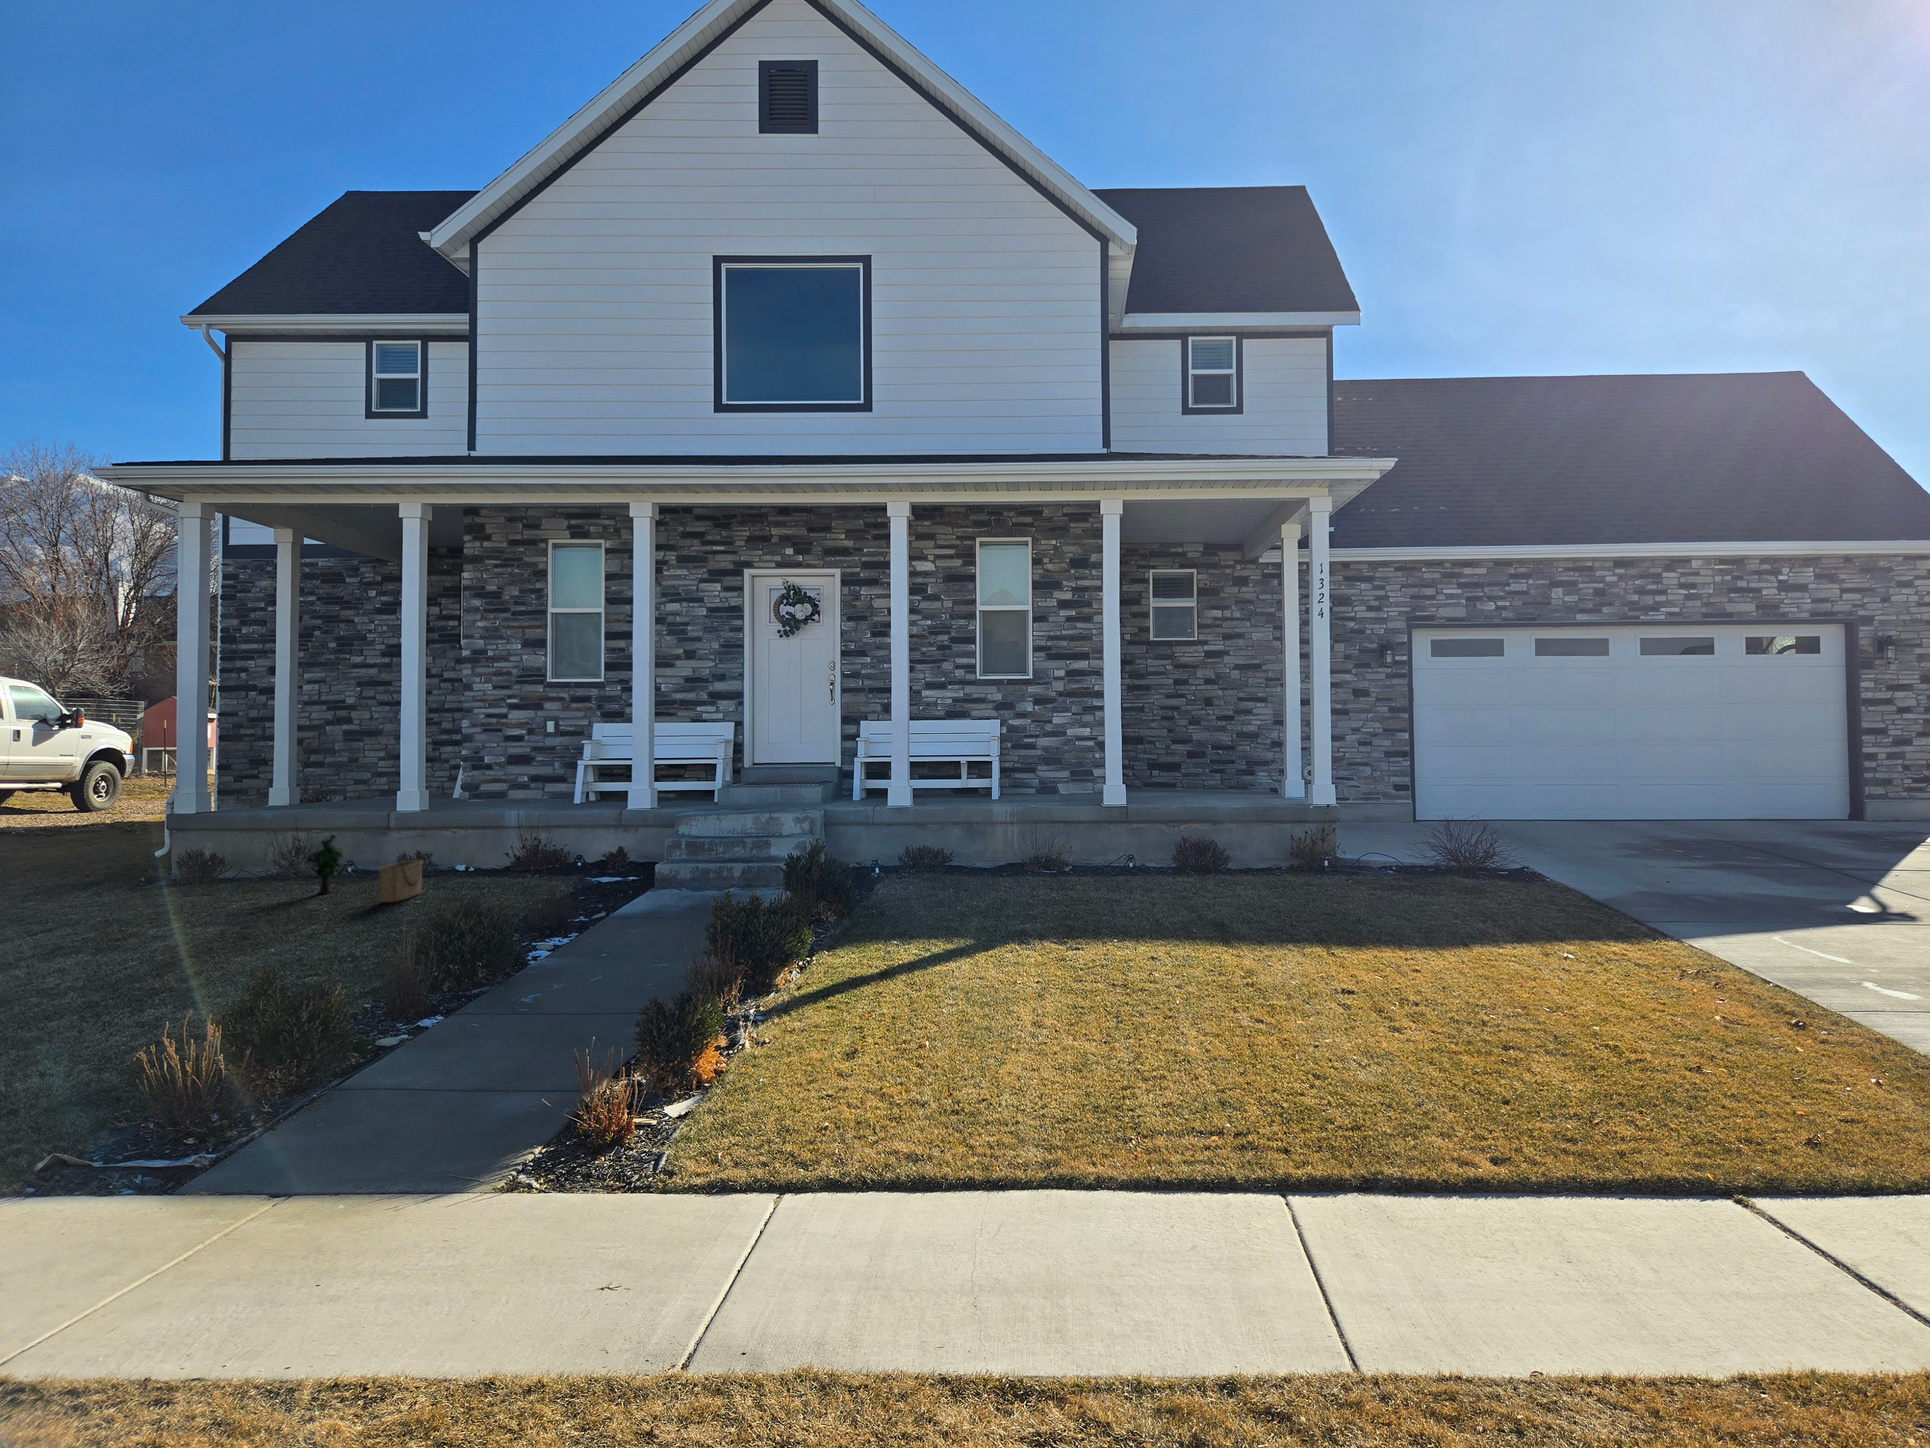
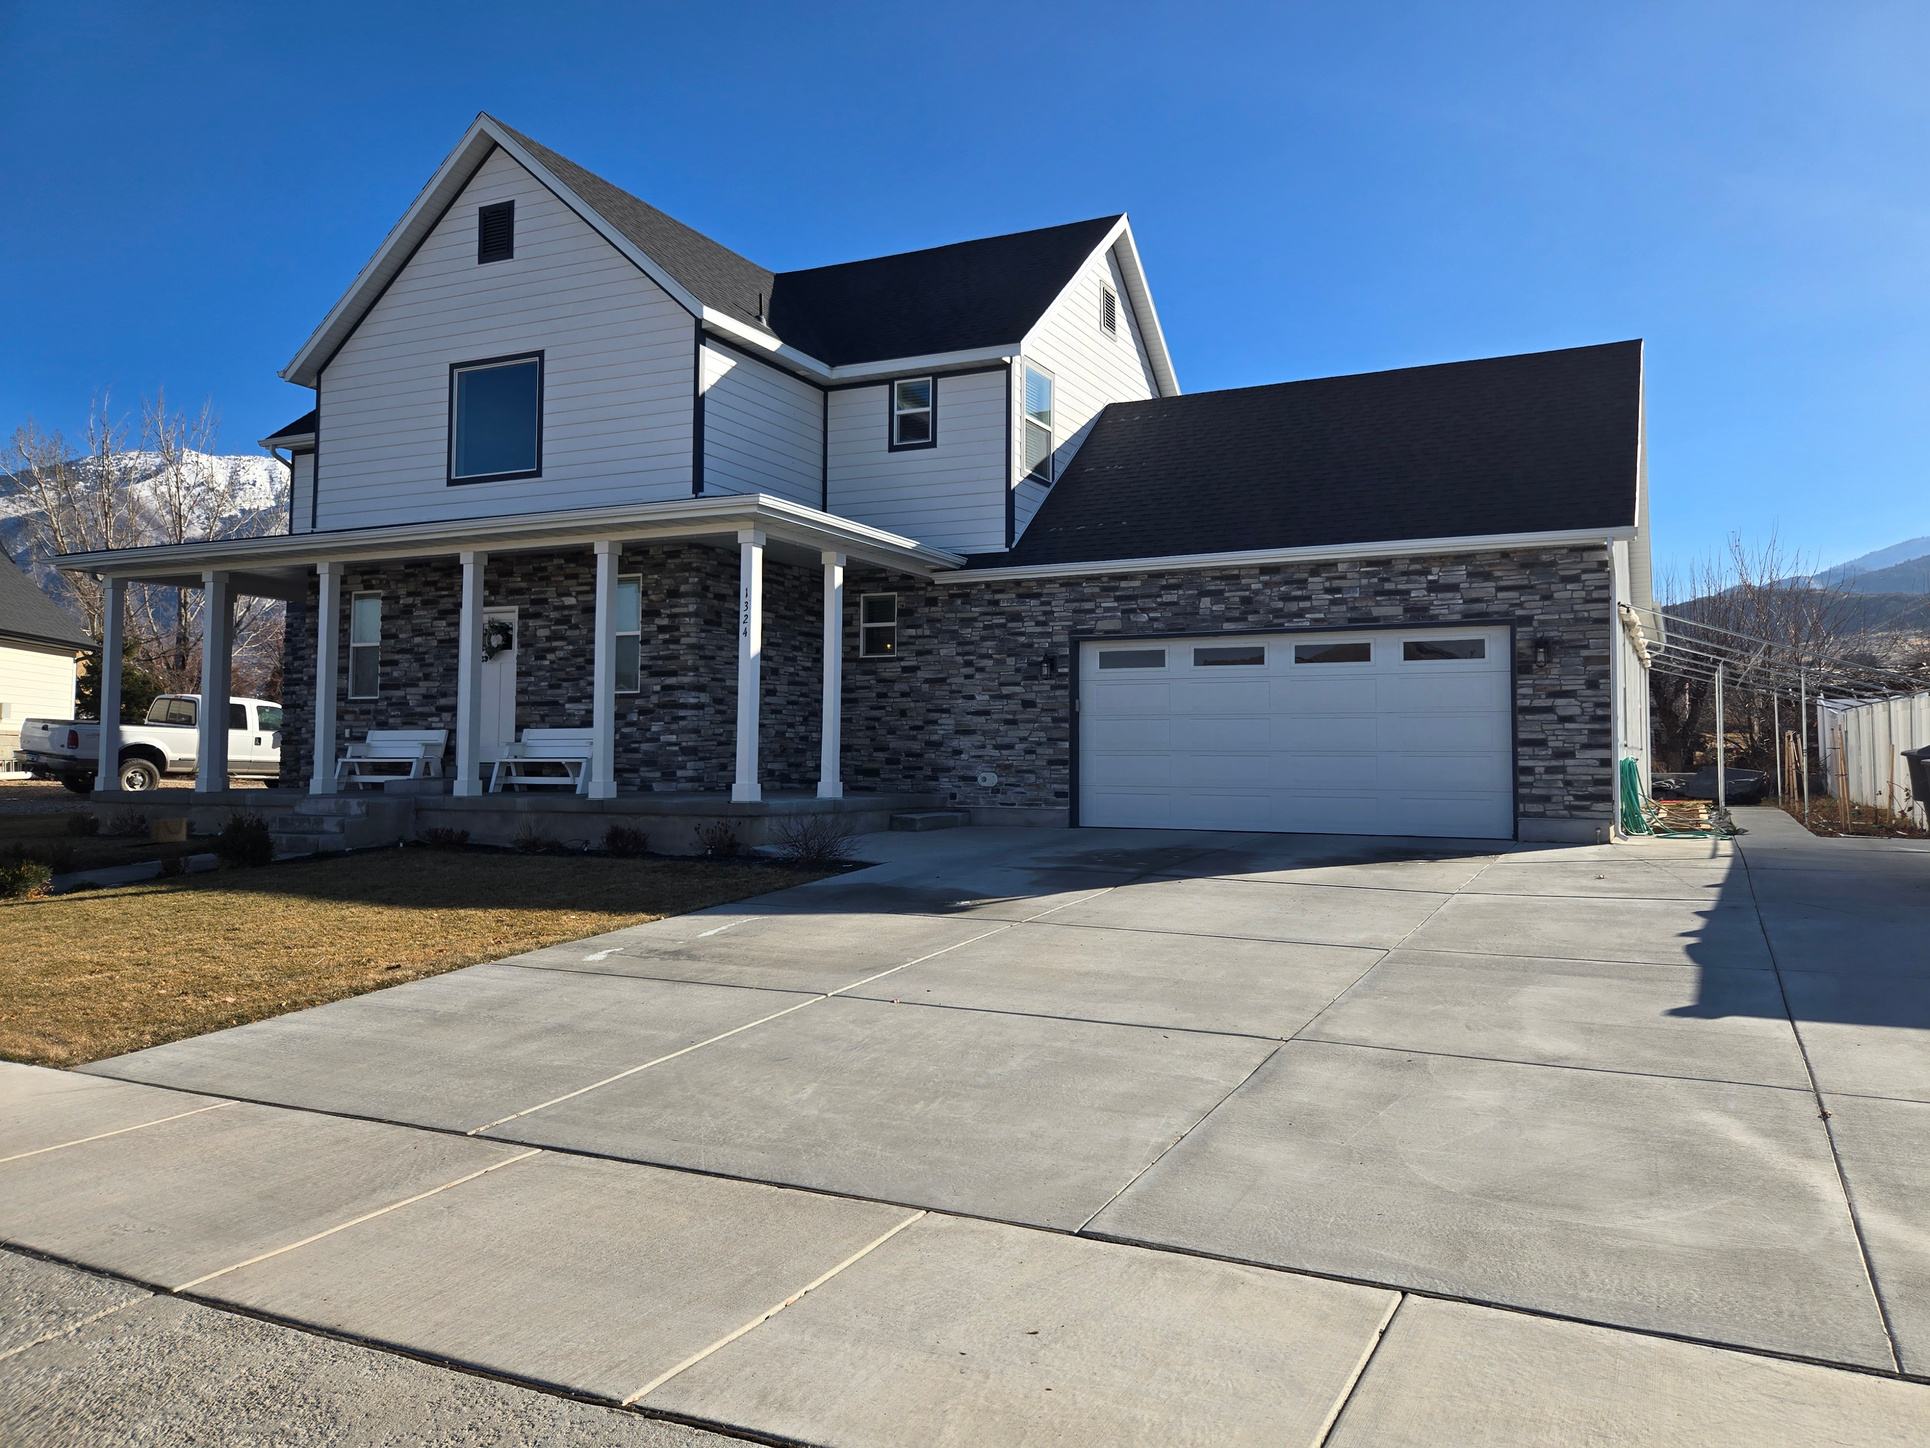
decorative plant: present [307,835,343,894] -> none [127,801,154,840]

